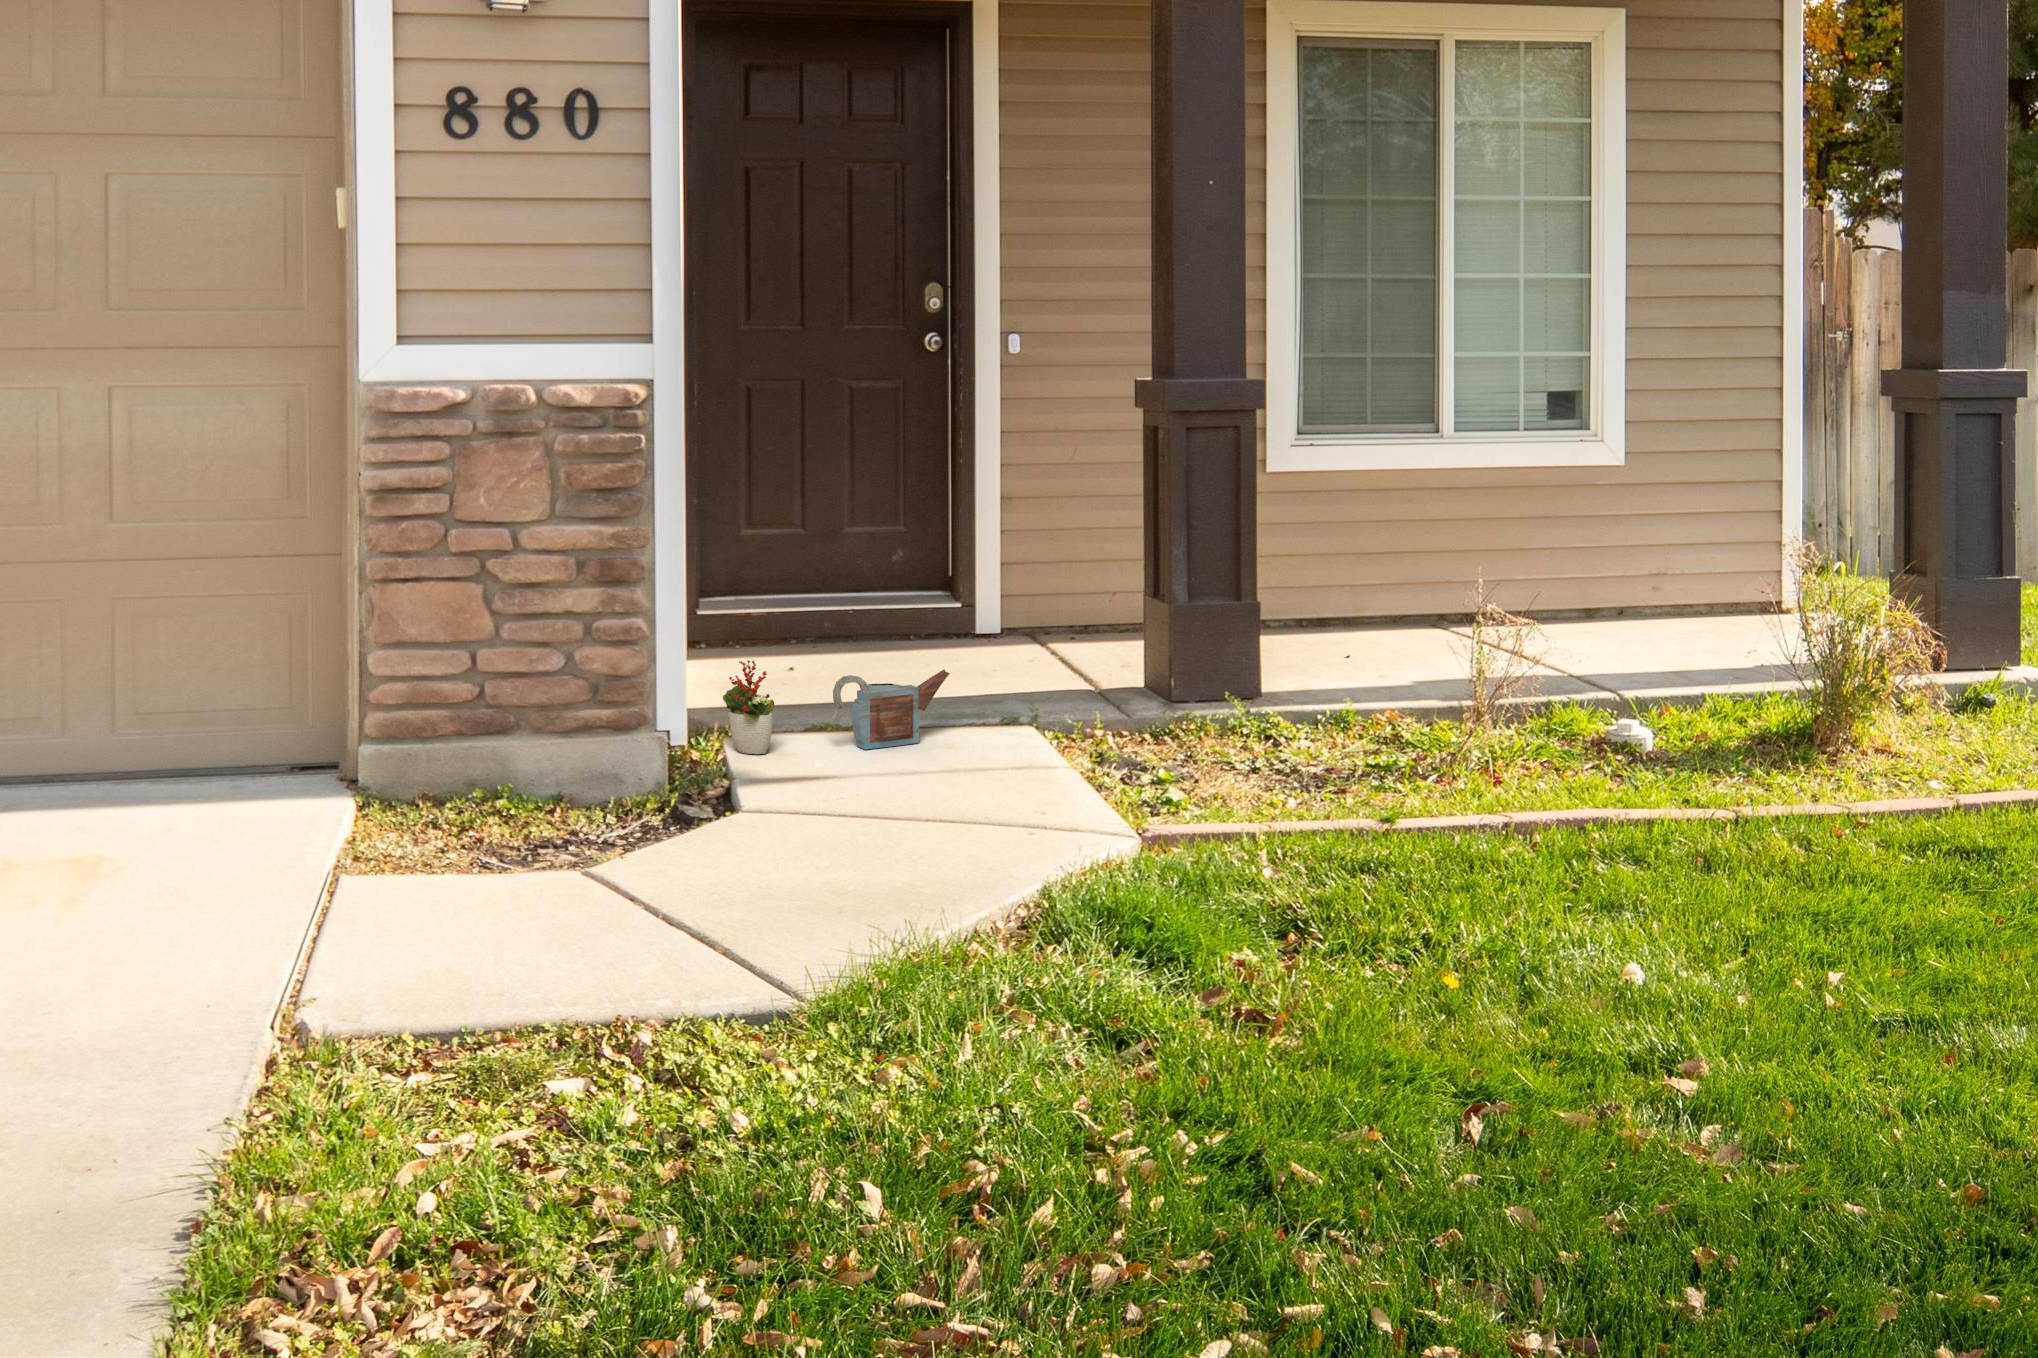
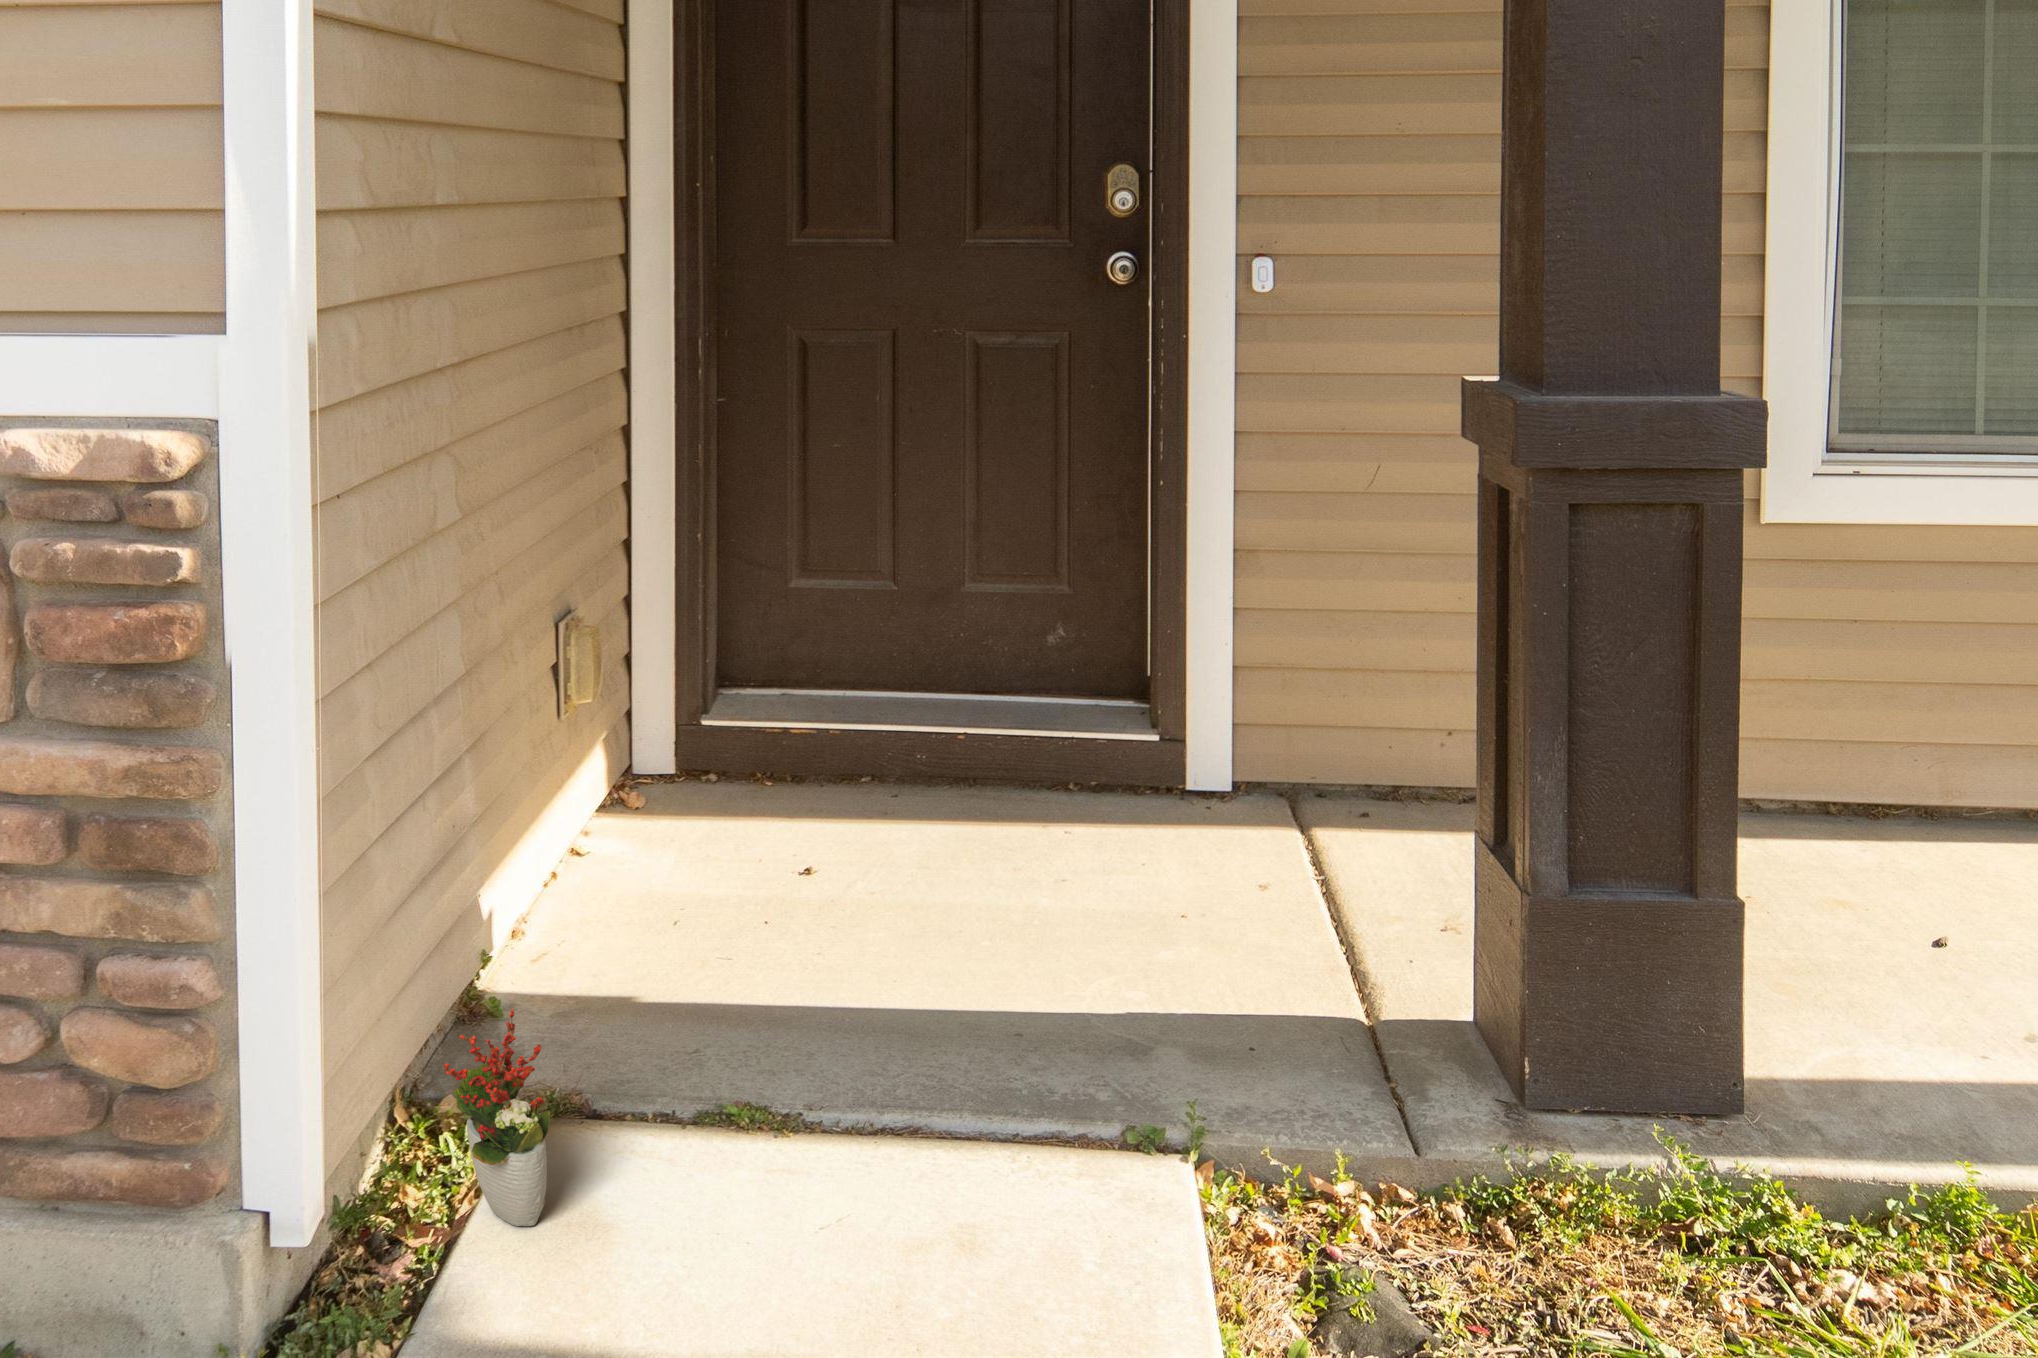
watering can: present [832,669,950,749] -> none [676,1057,969,1242]

